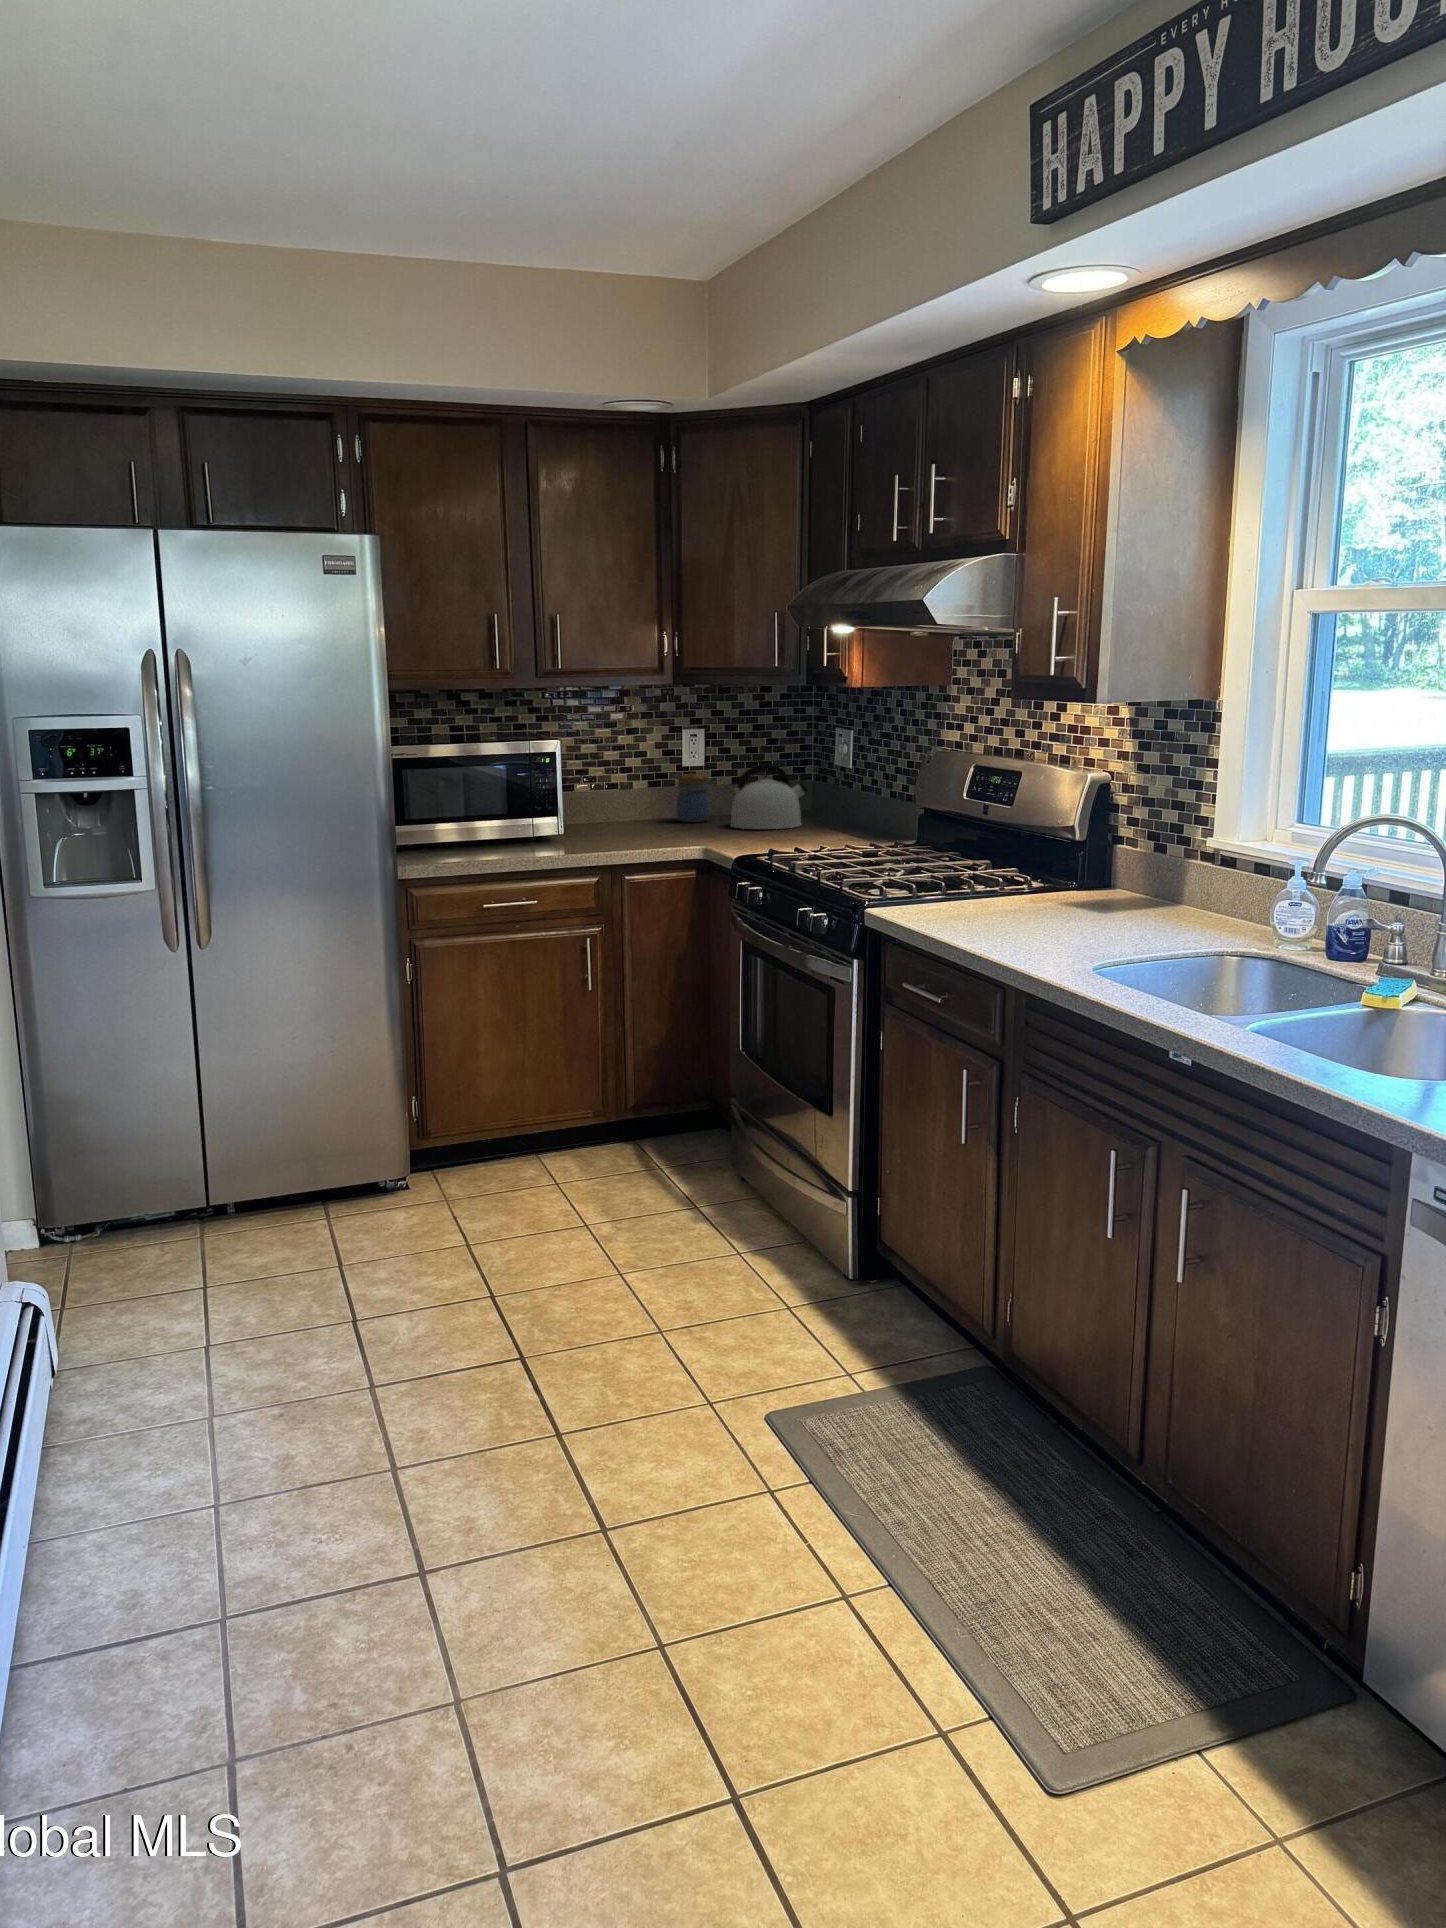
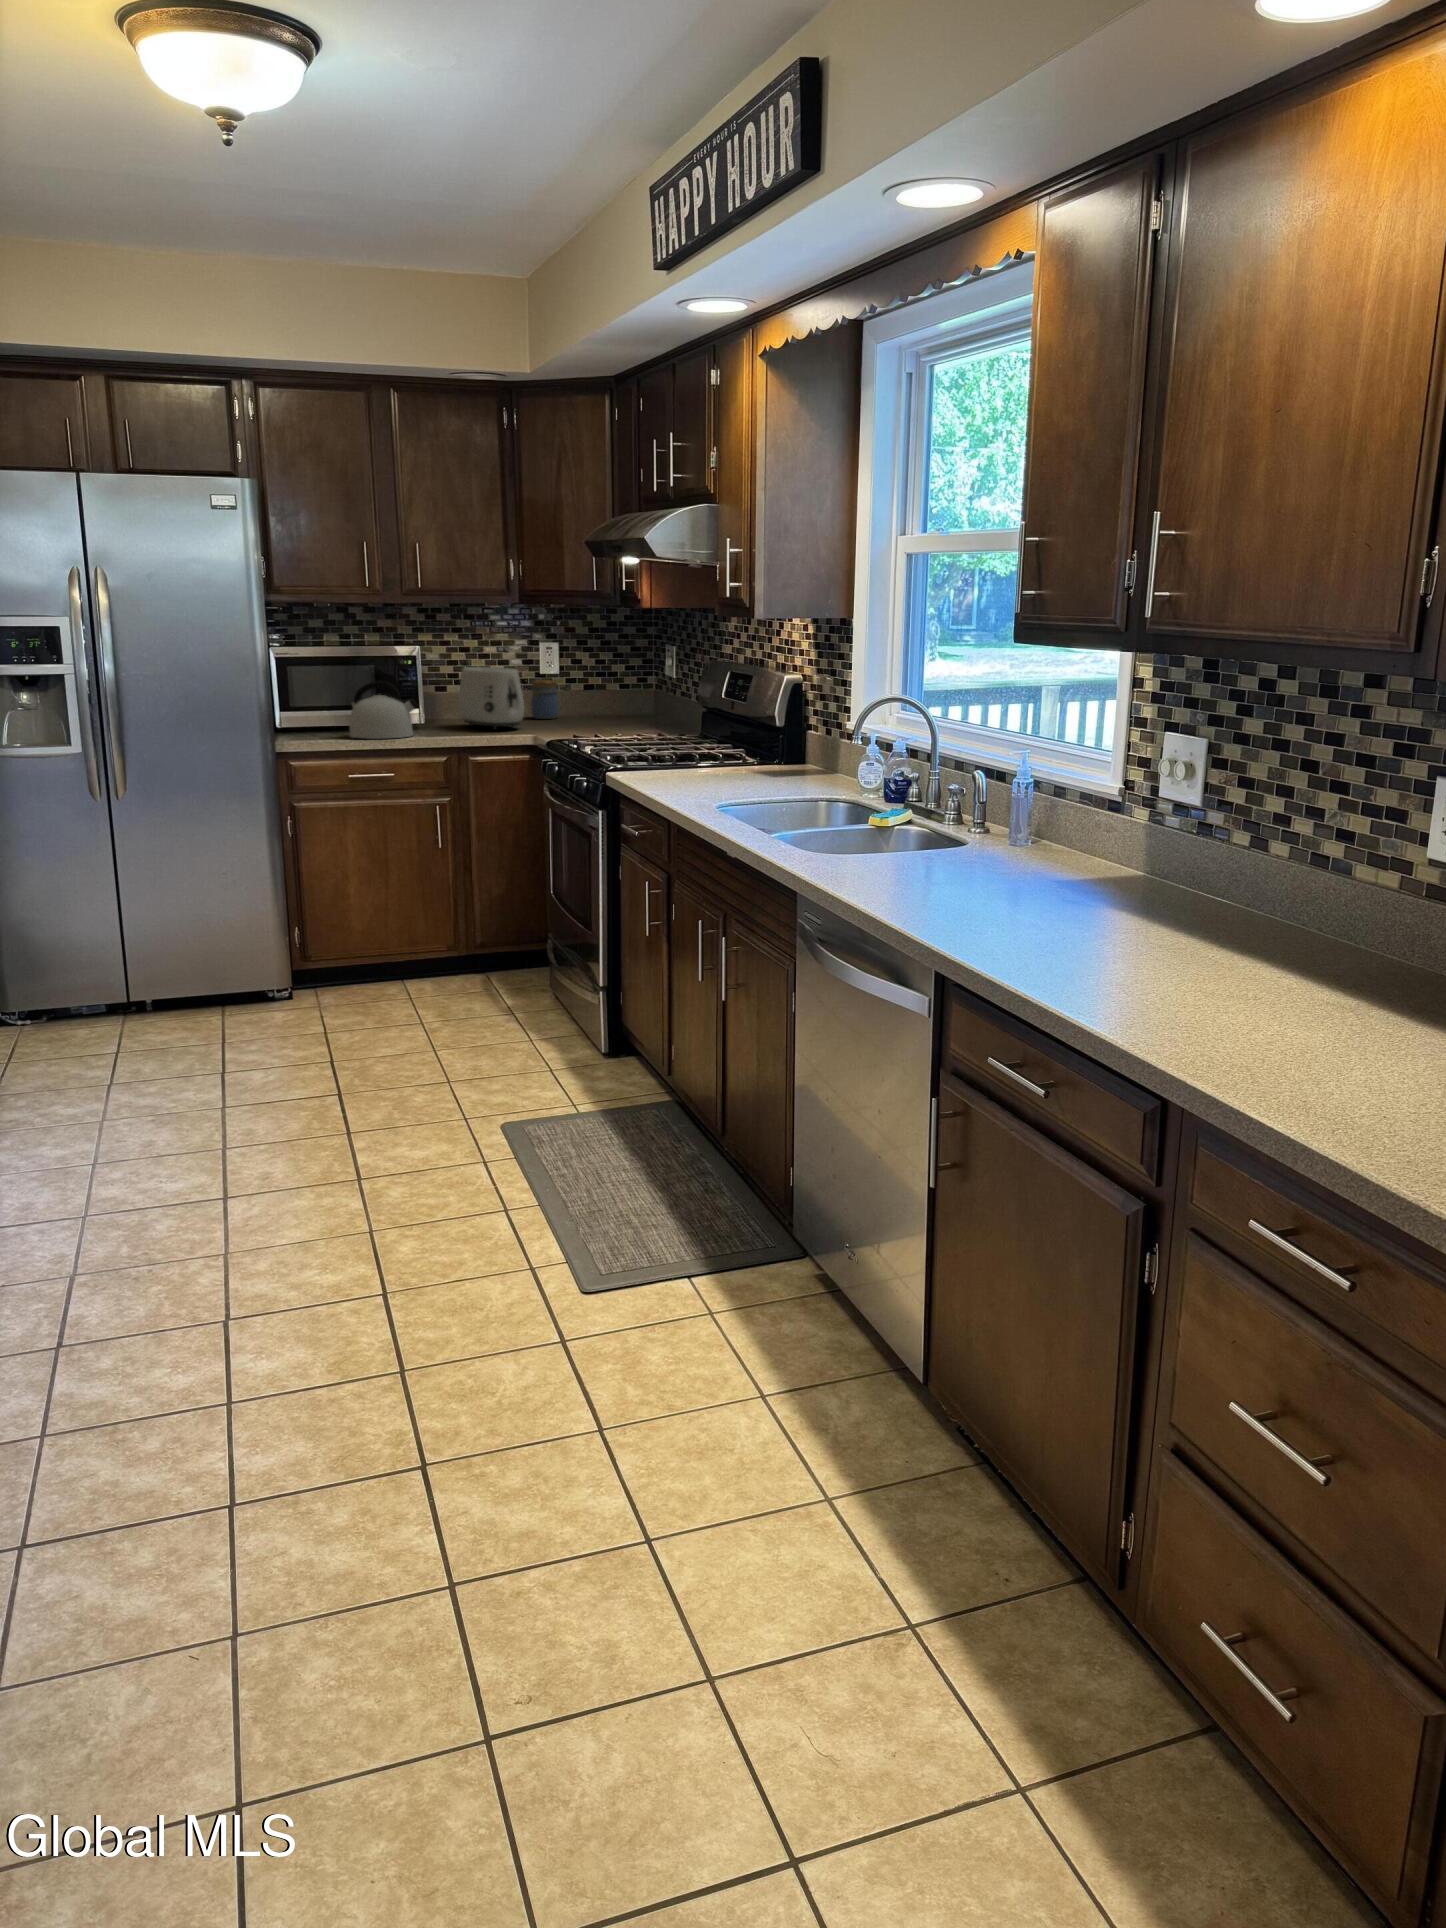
toaster: none [599,762,685,841] -> present [459,667,524,730]
kettle: present [731,764,807,829] -> present [350,681,418,739]

